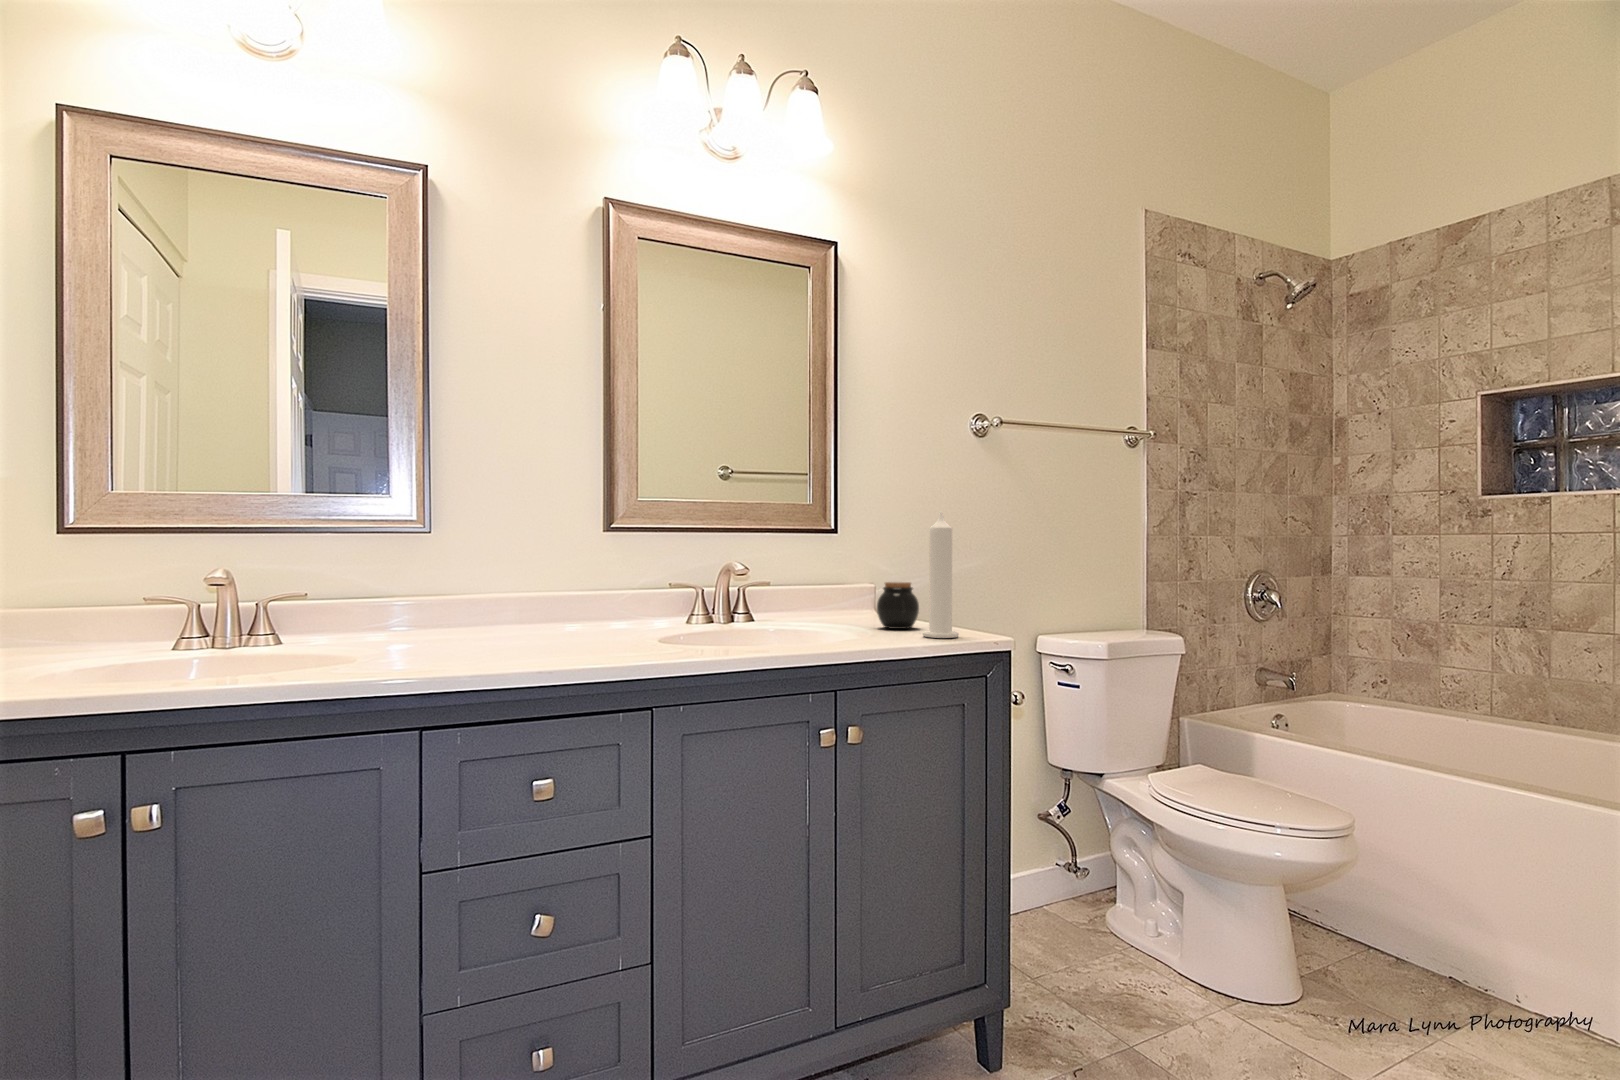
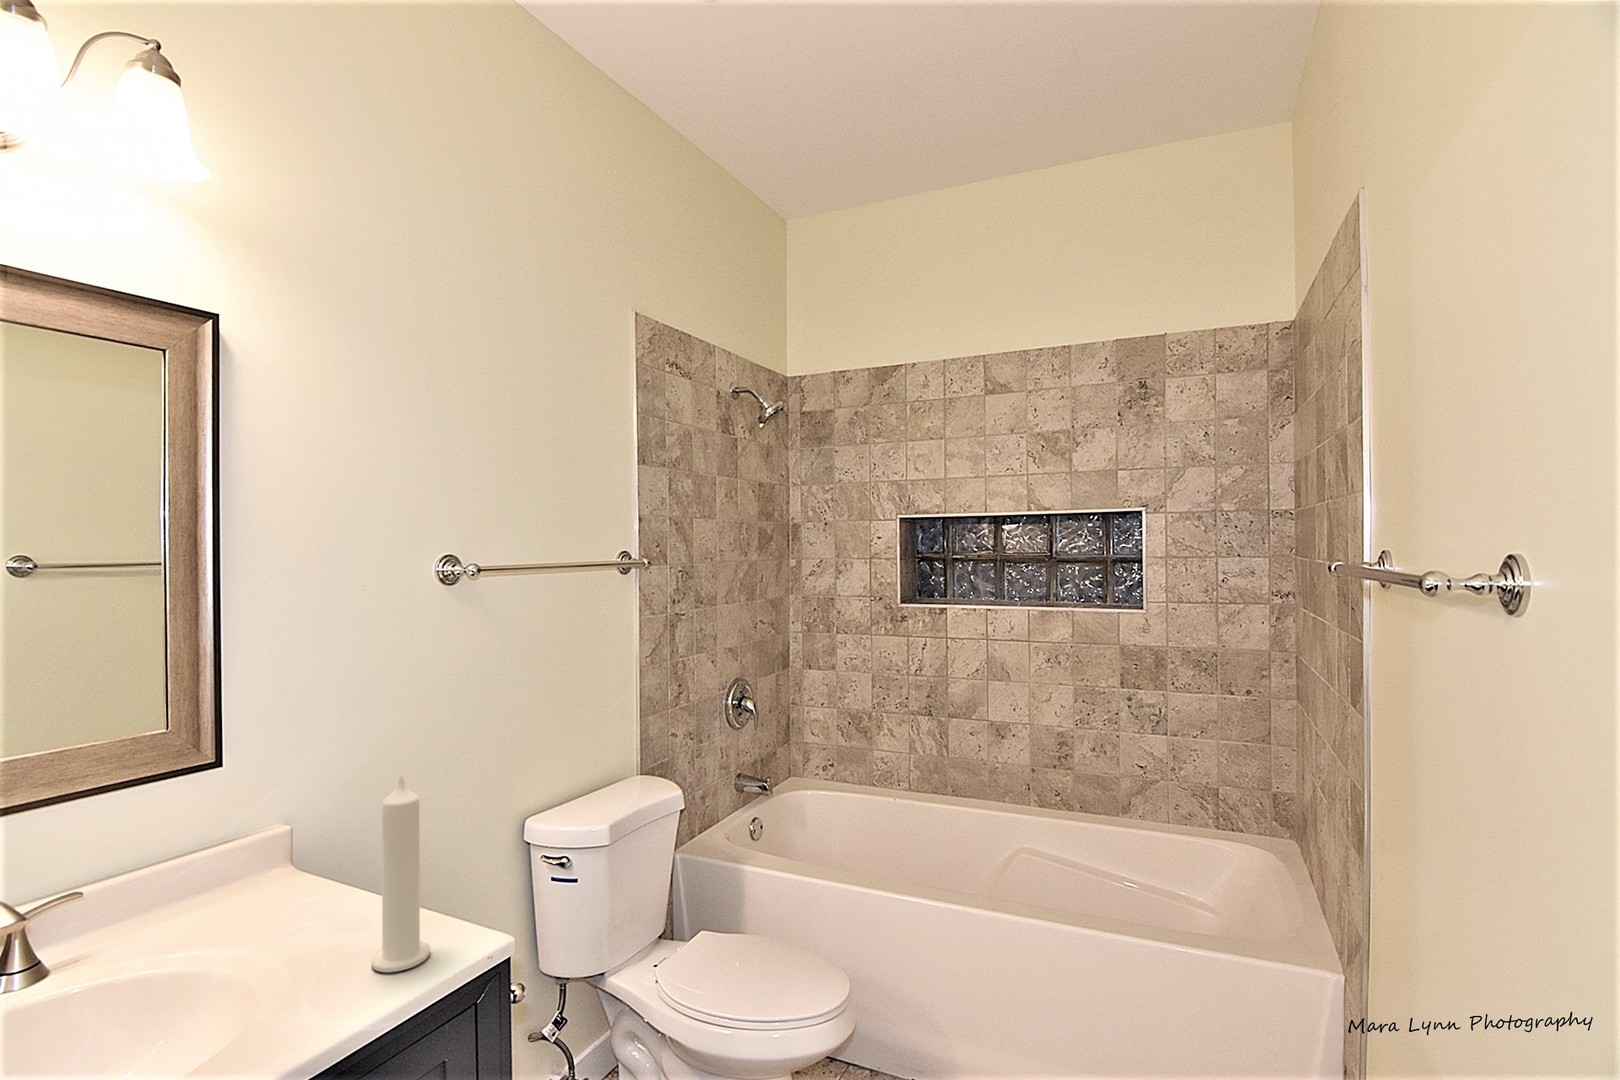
jar: present [877,582,919,629] -> none [291,852,364,936]

